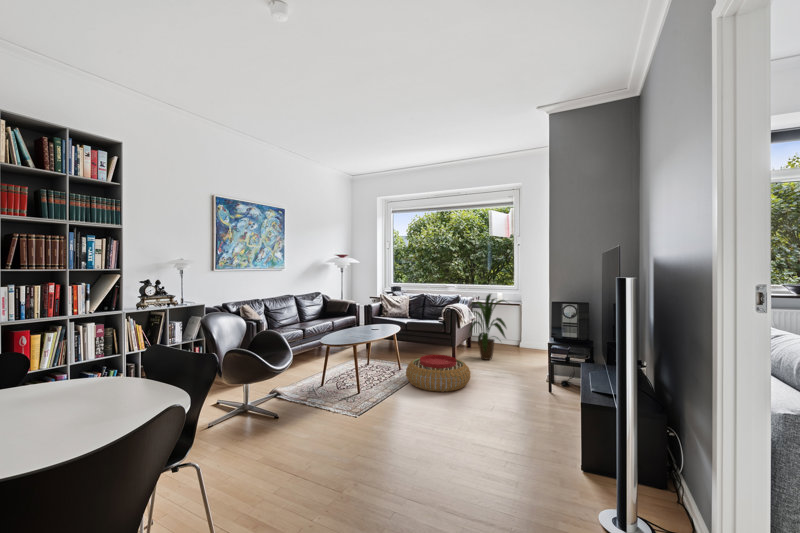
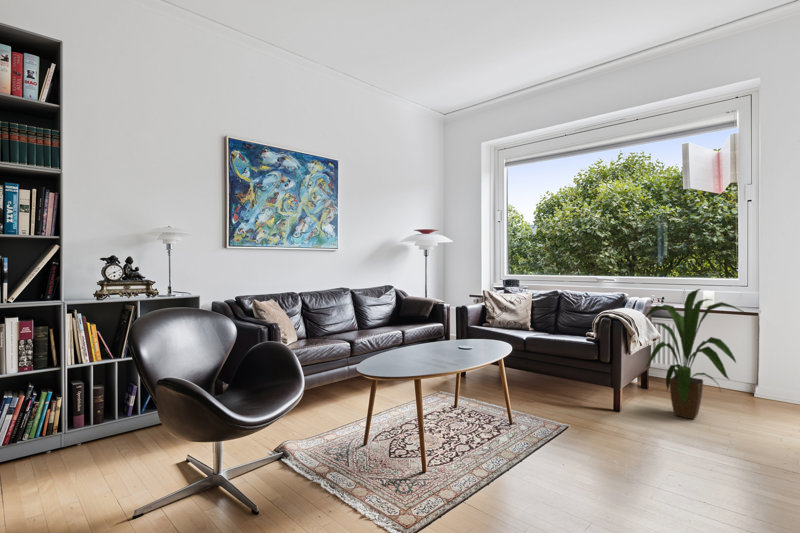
pouf: present [406,355,470,392] -> none [519,404,660,490]

